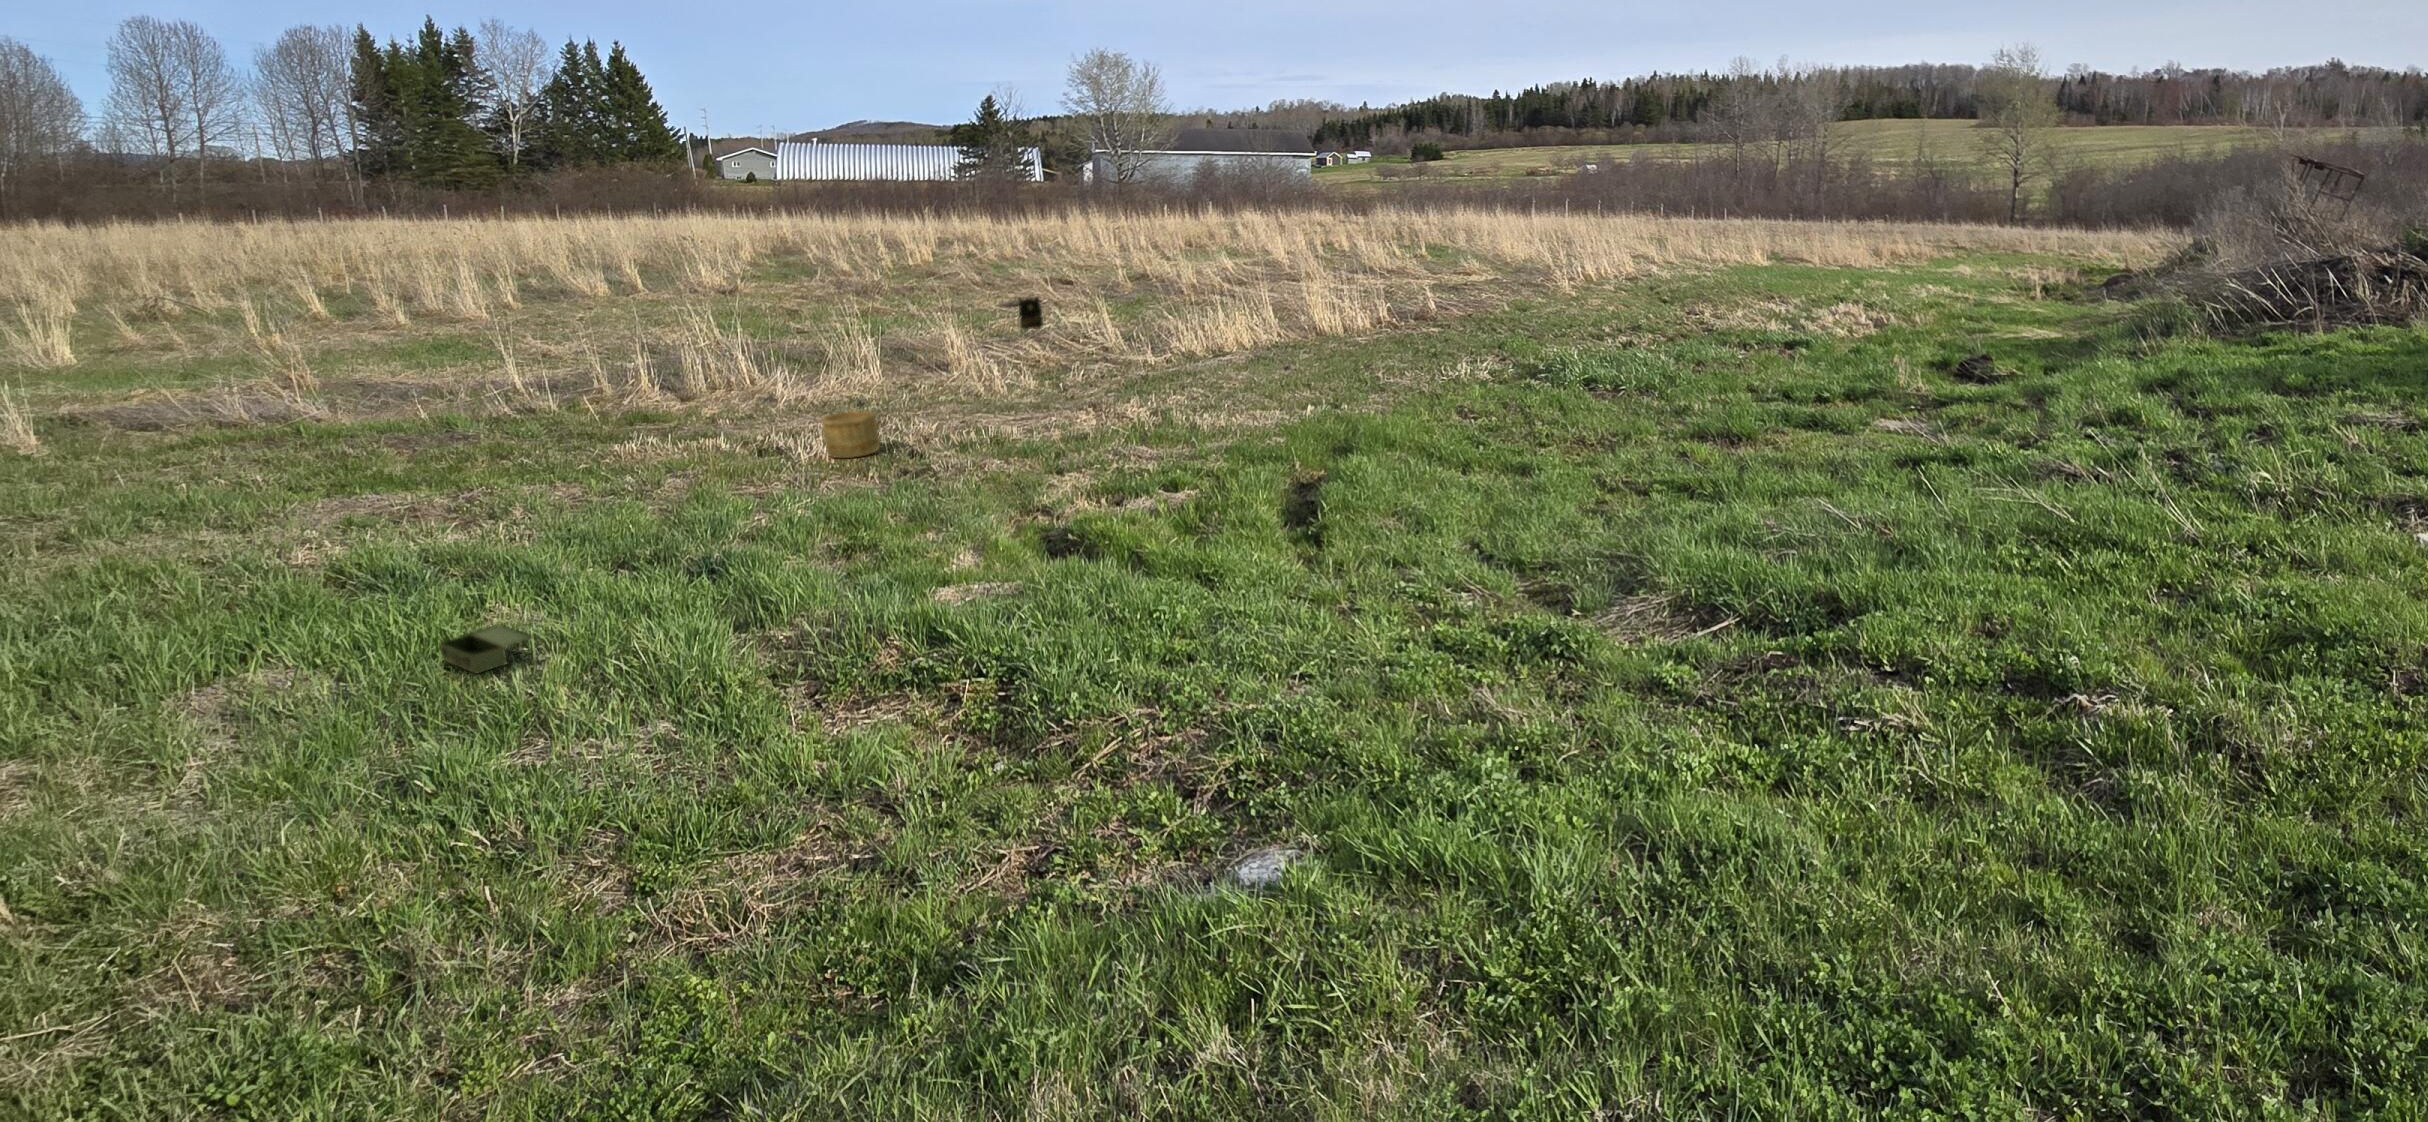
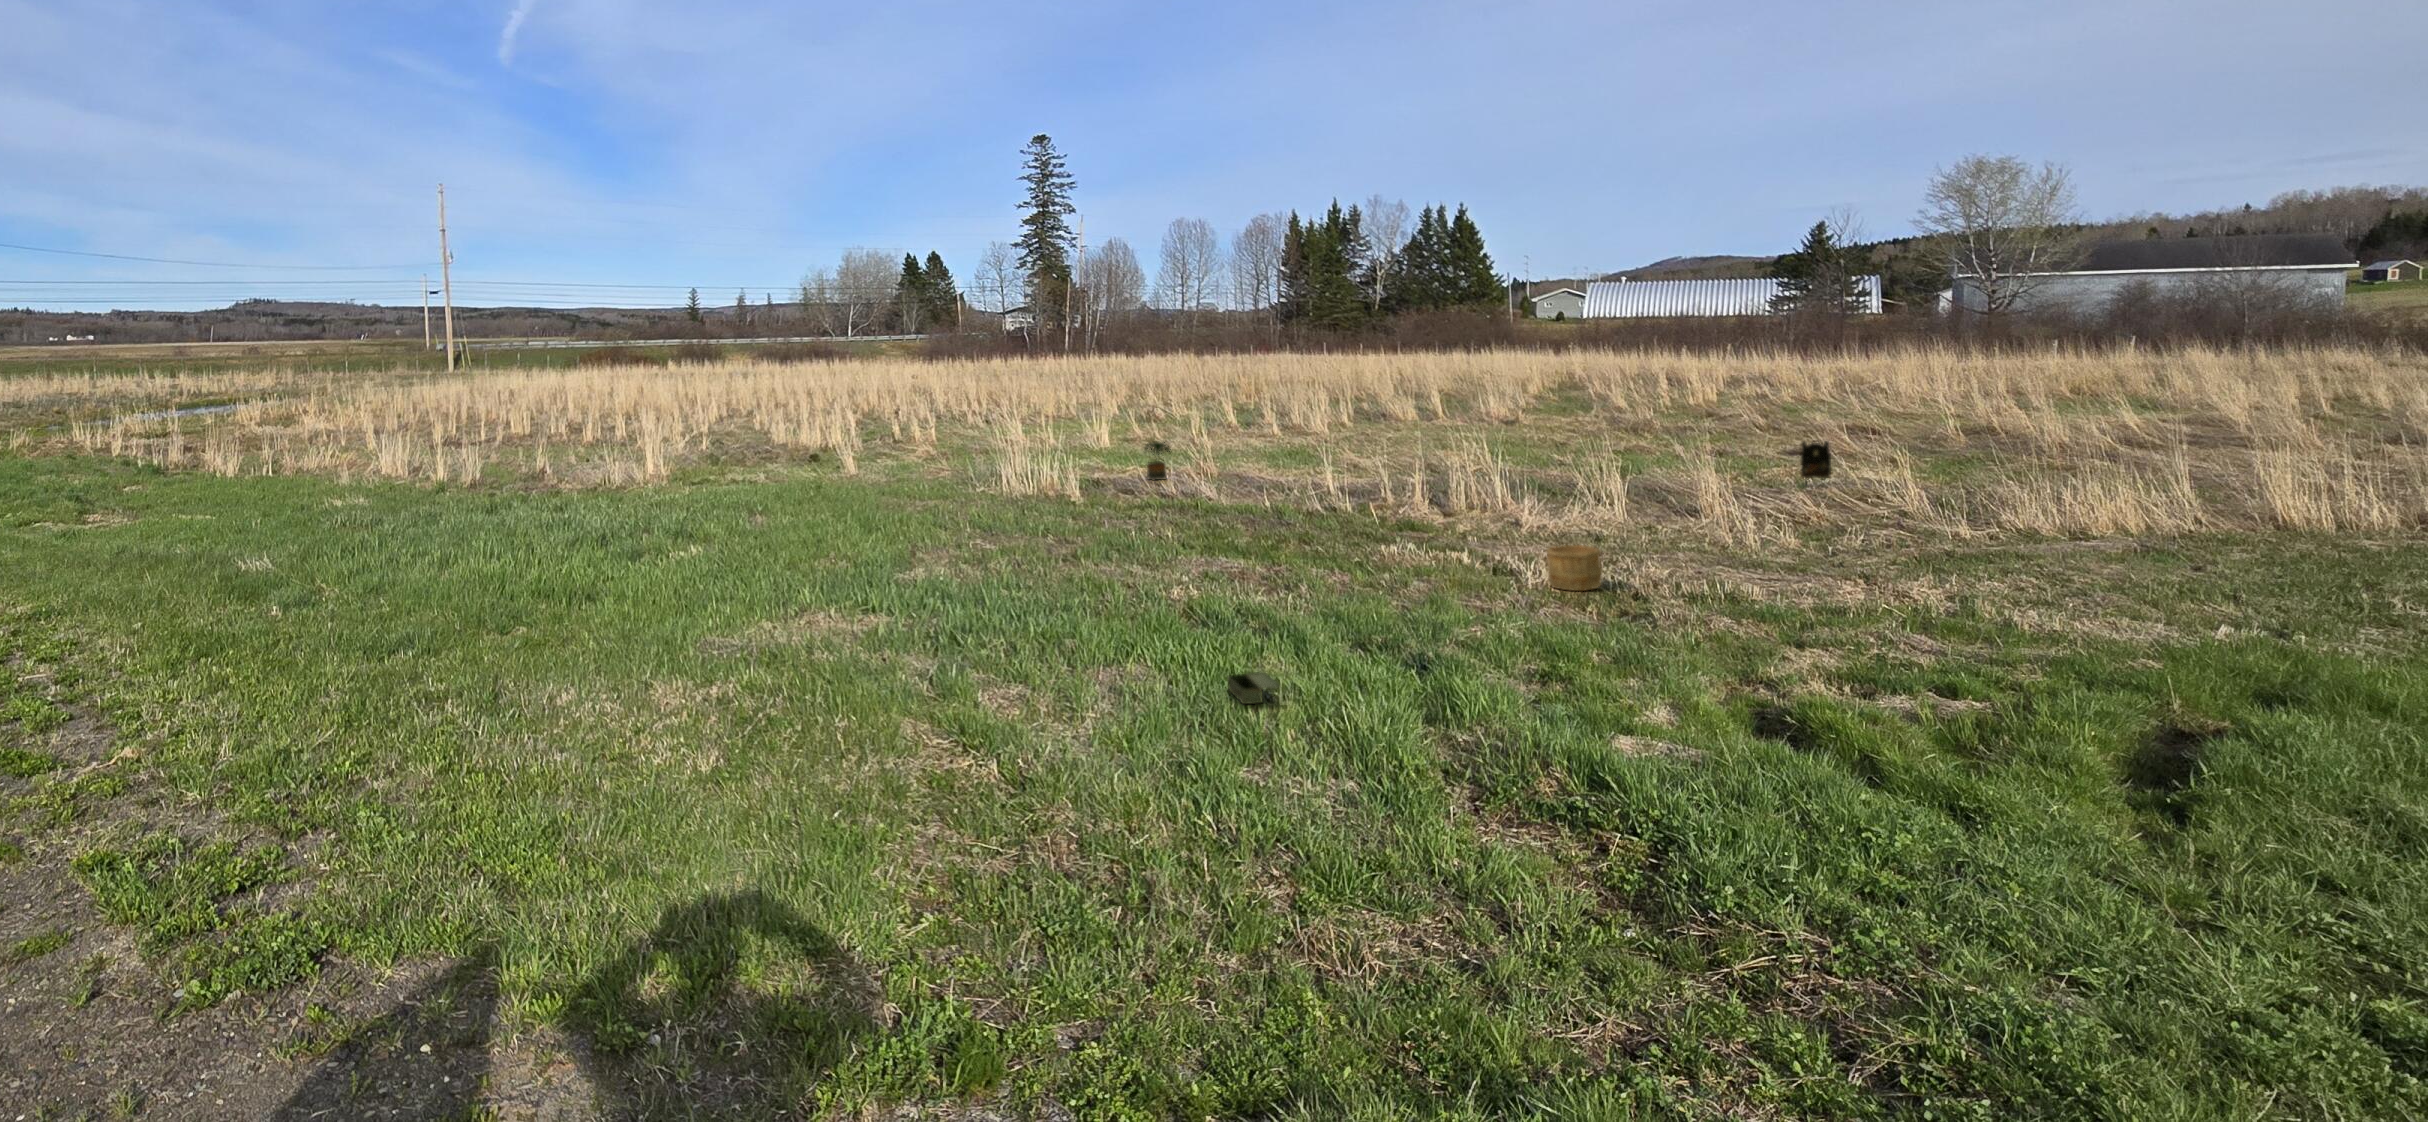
potted tree: none [155,339,221,398] -> present [1145,441,1171,480]

